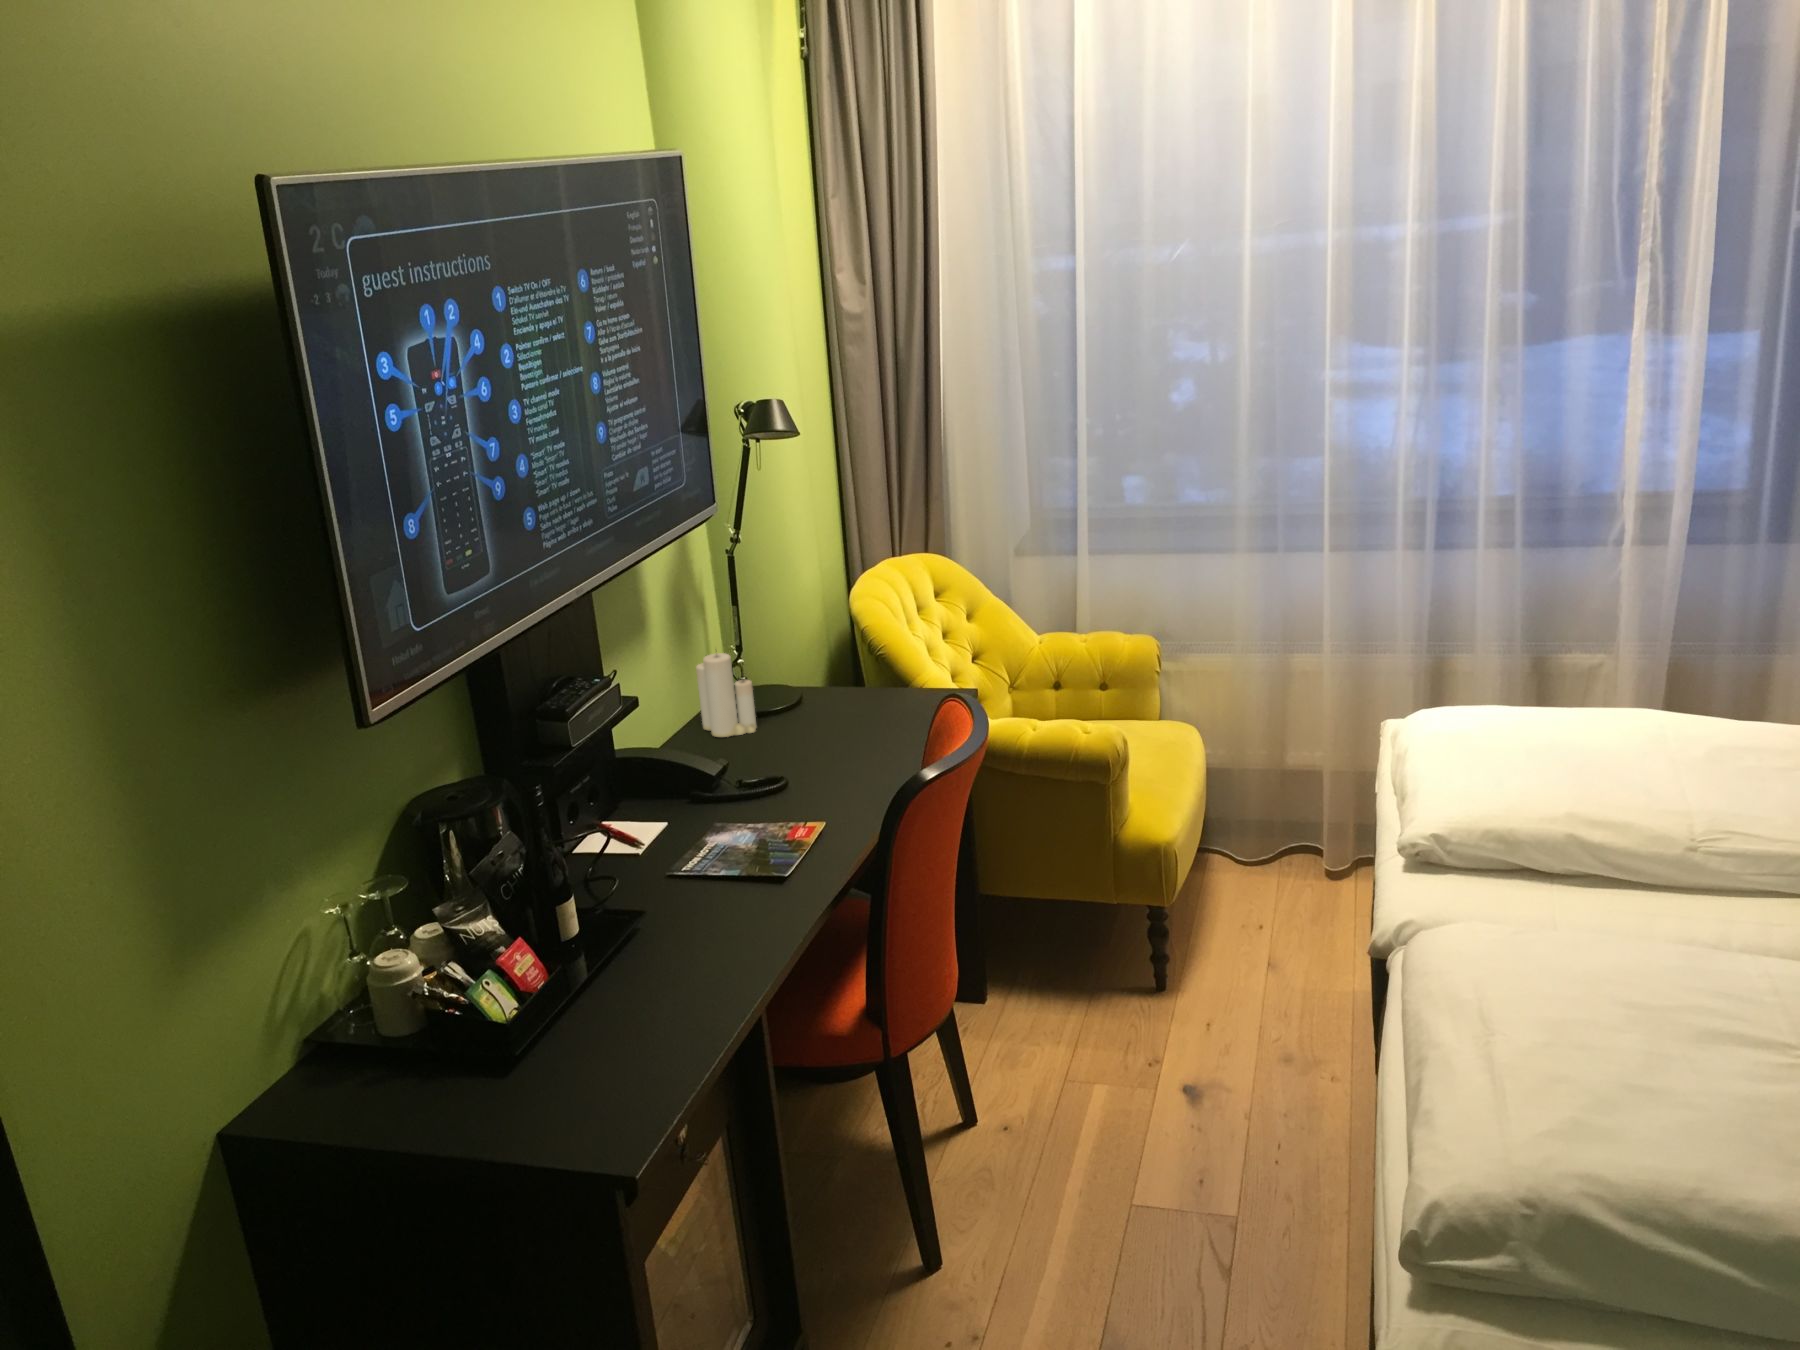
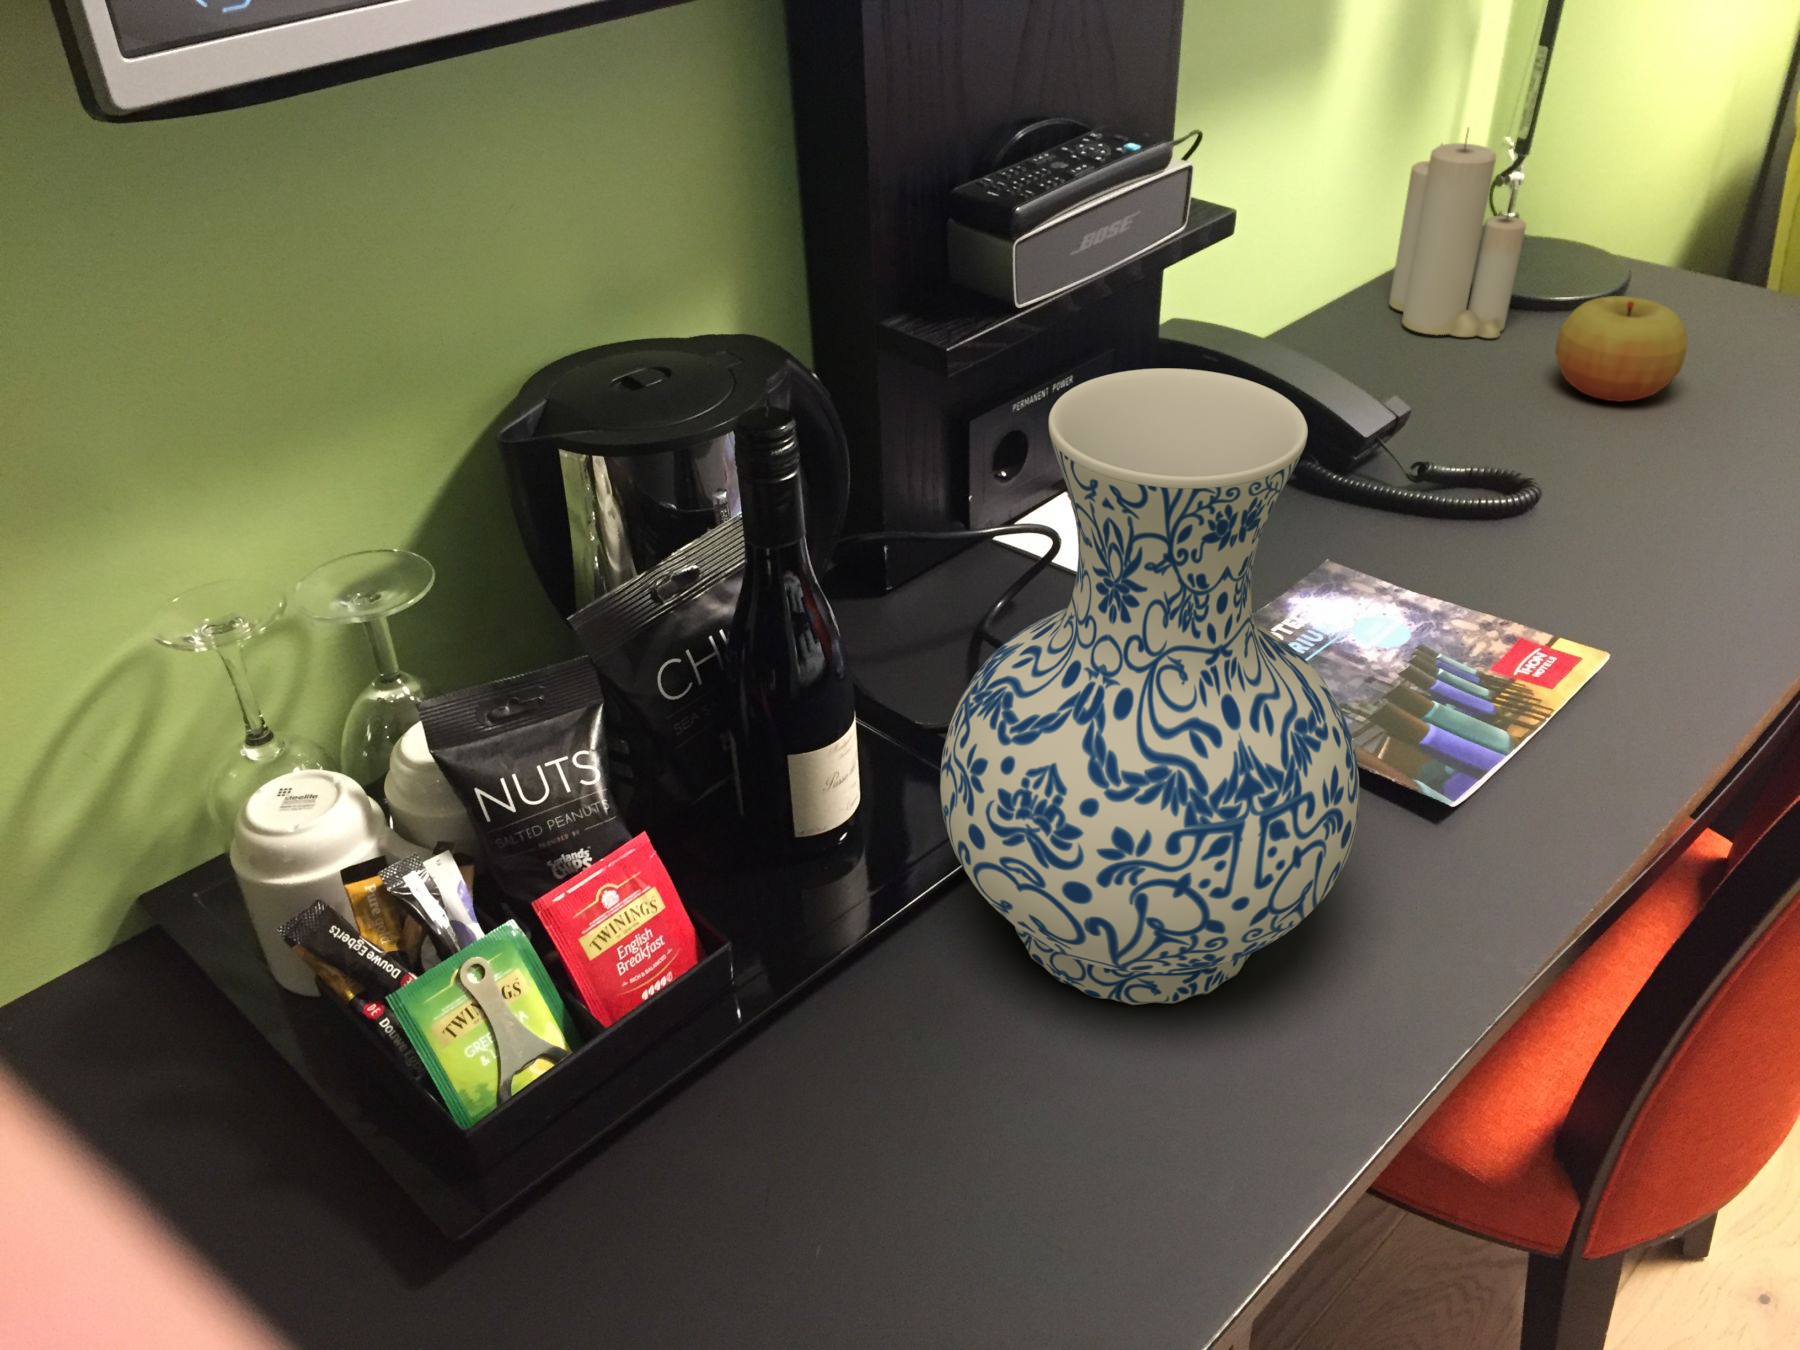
apple: none [778,702,830,745] -> present [1555,296,1688,401]
vase: none [613,738,755,953] -> present [940,368,1360,1005]

